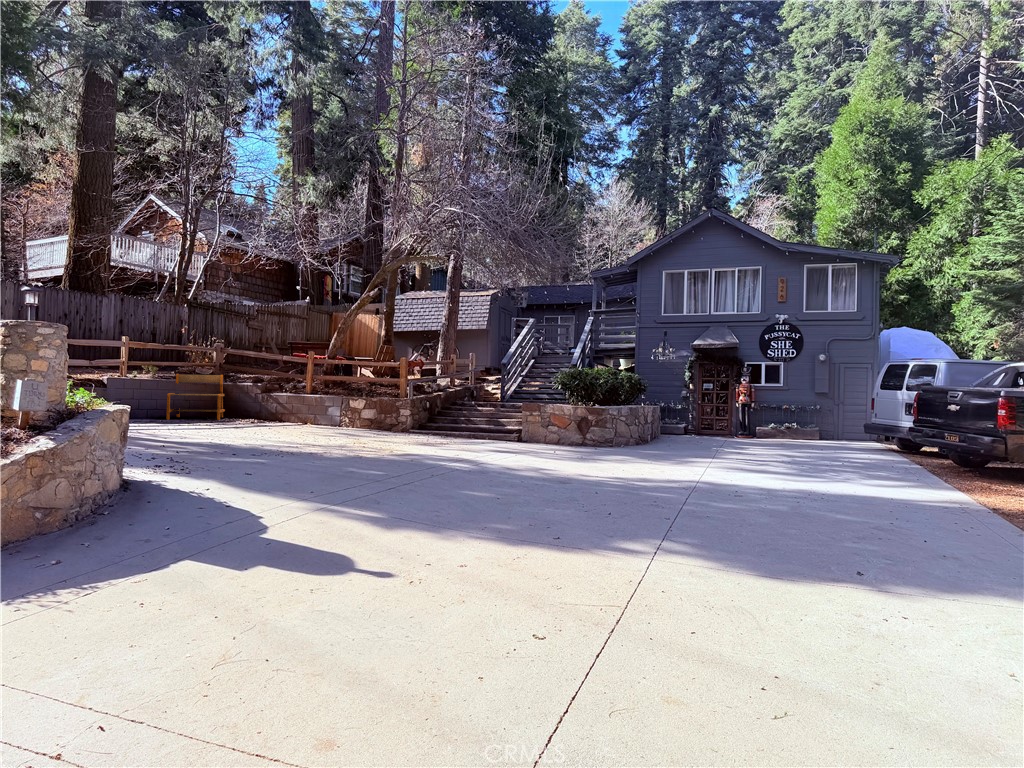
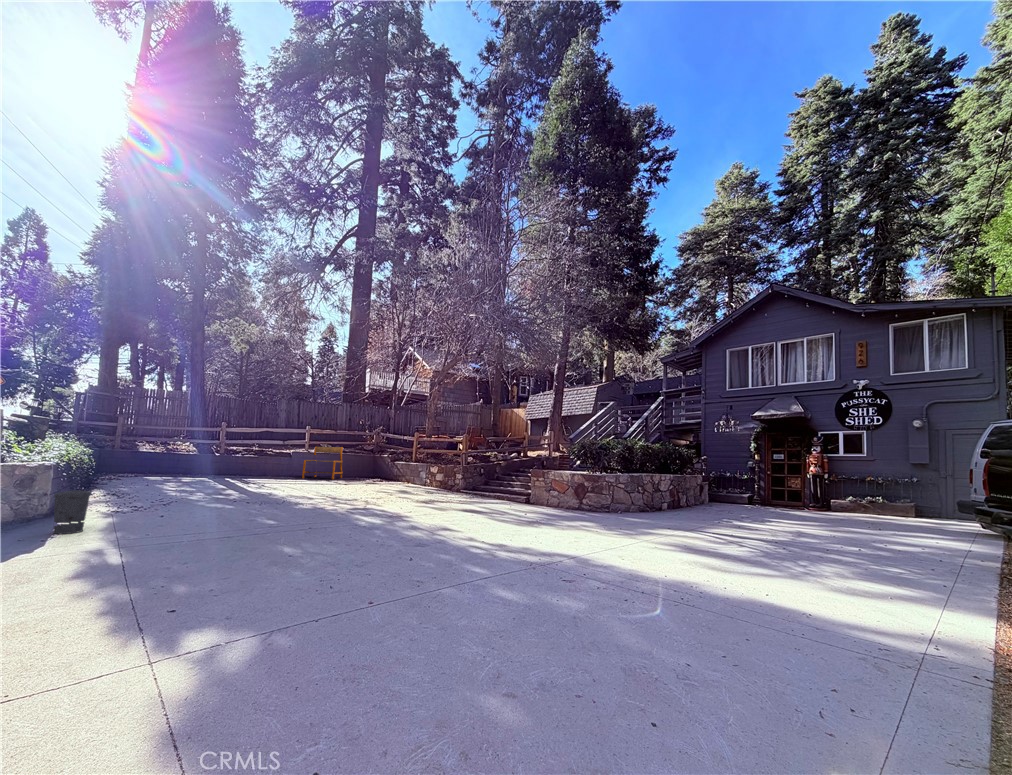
trash can: none [120,449,164,508] -> present [53,490,91,534]

